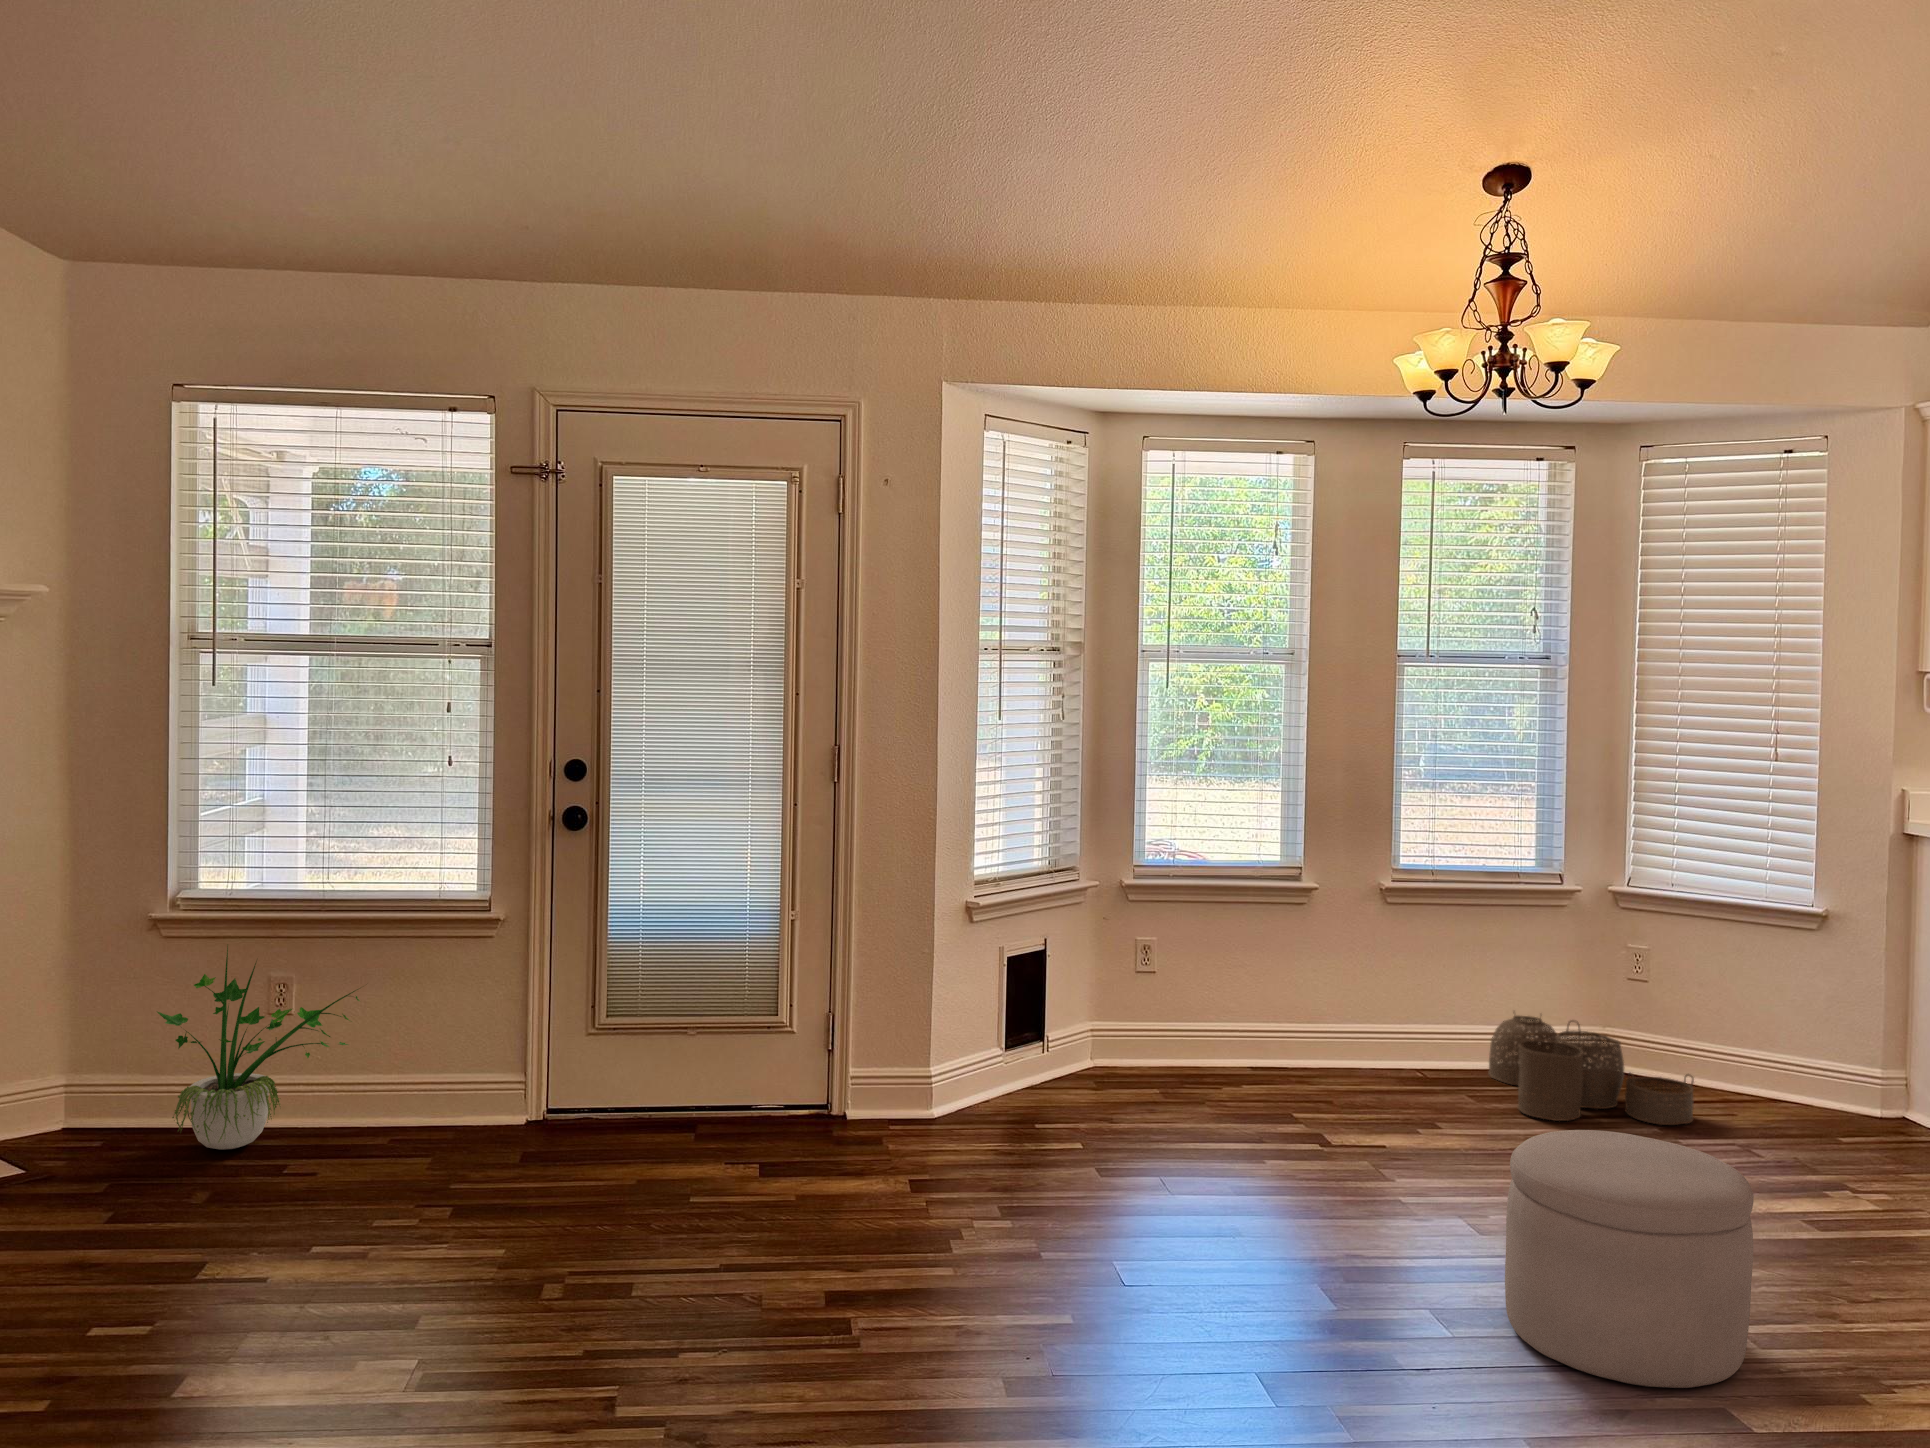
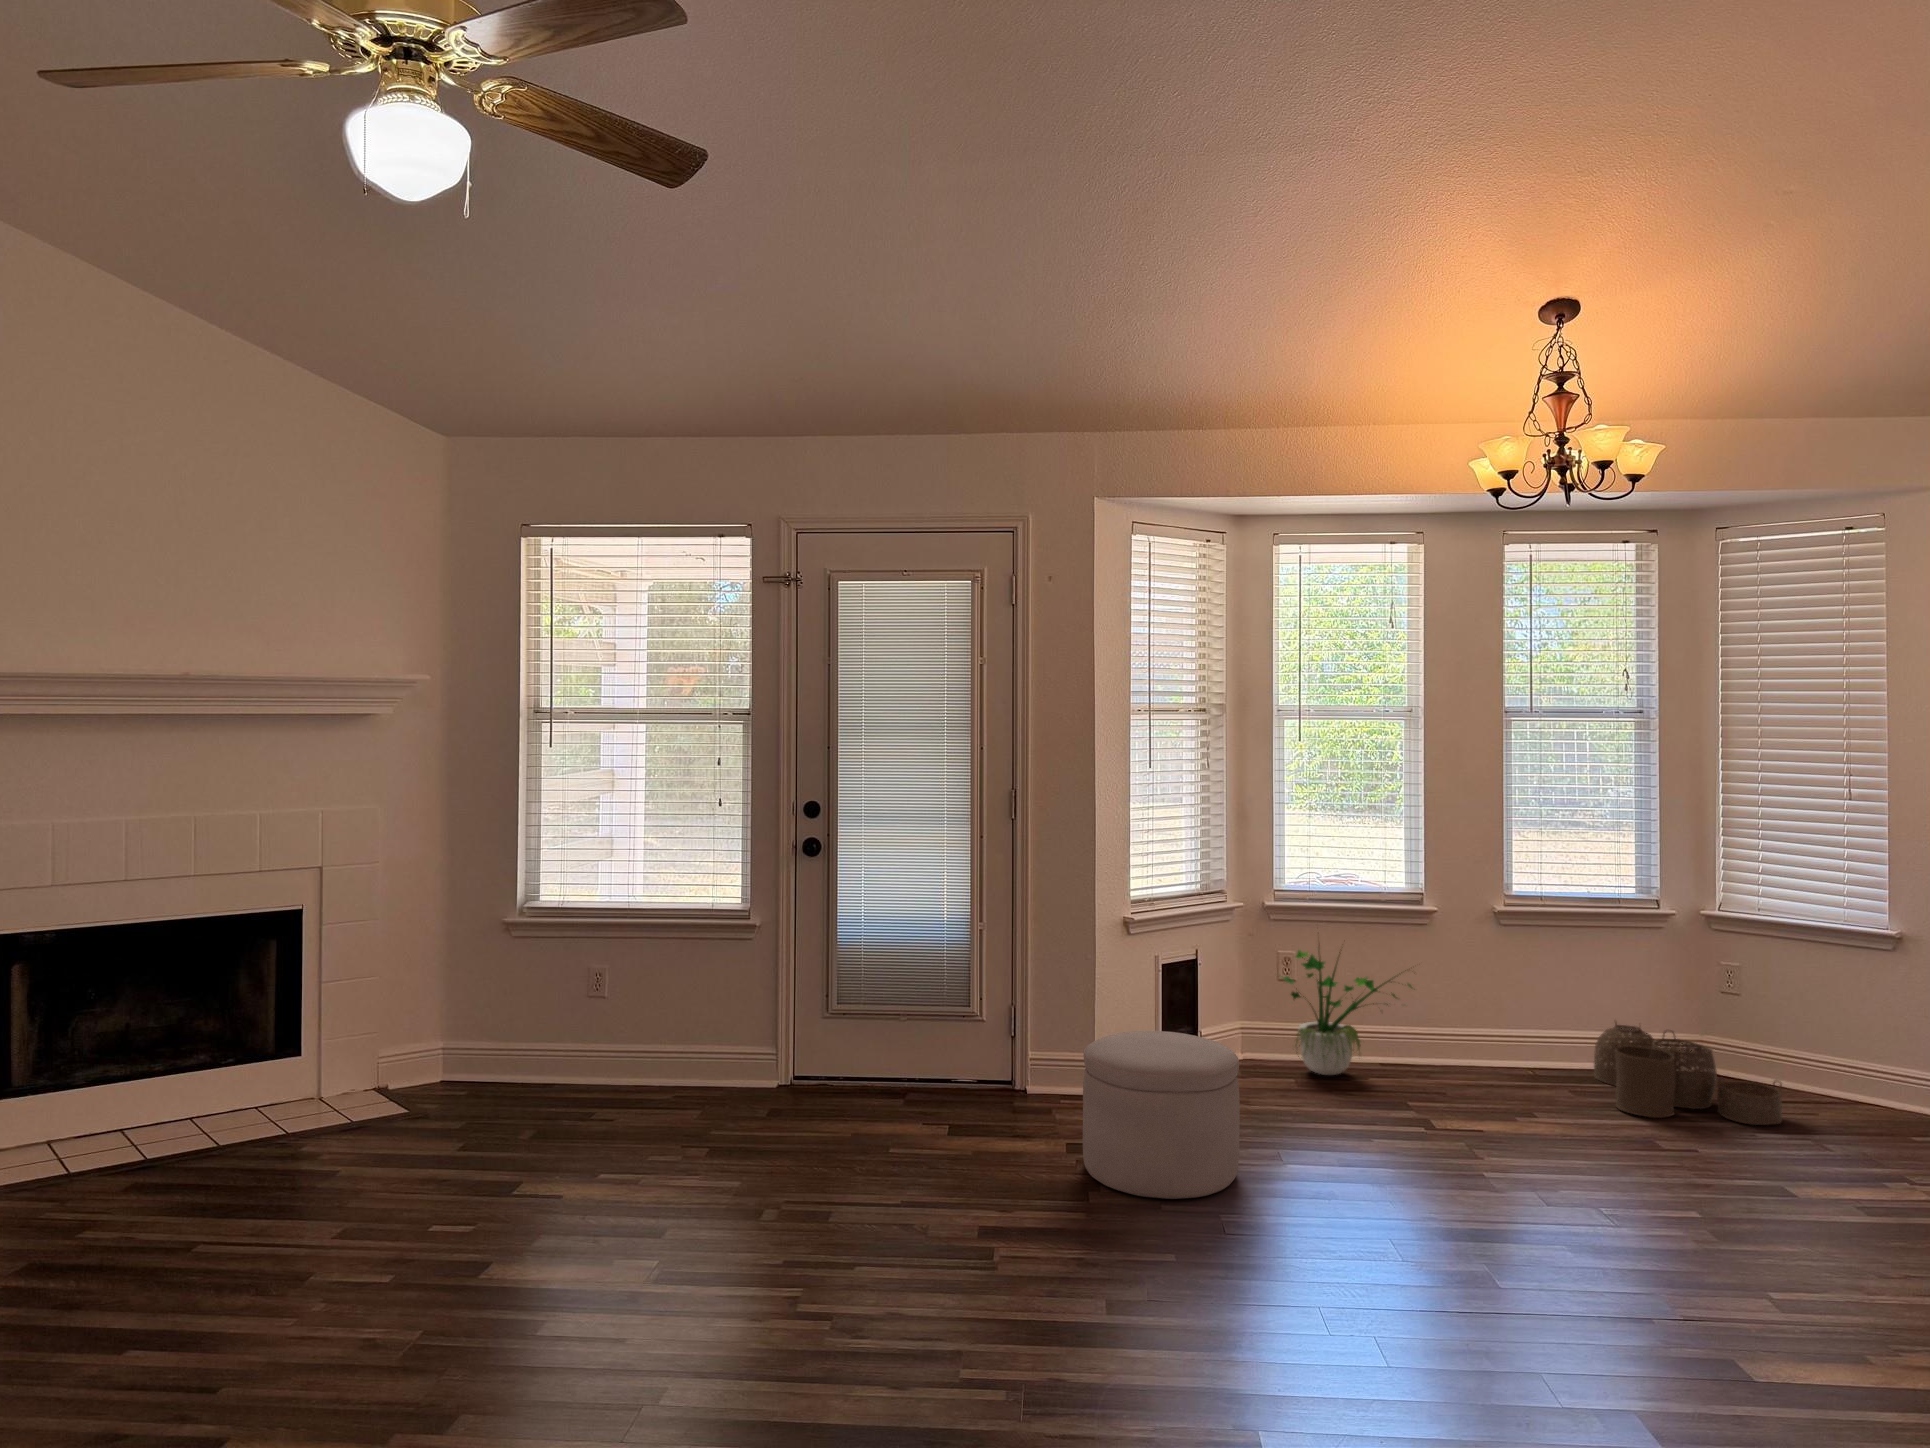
potted plant: present [157,946,359,1150] -> present [1282,945,1412,1075]
ottoman: present [1505,1130,1754,1388] -> present [1083,1031,1240,1199]

